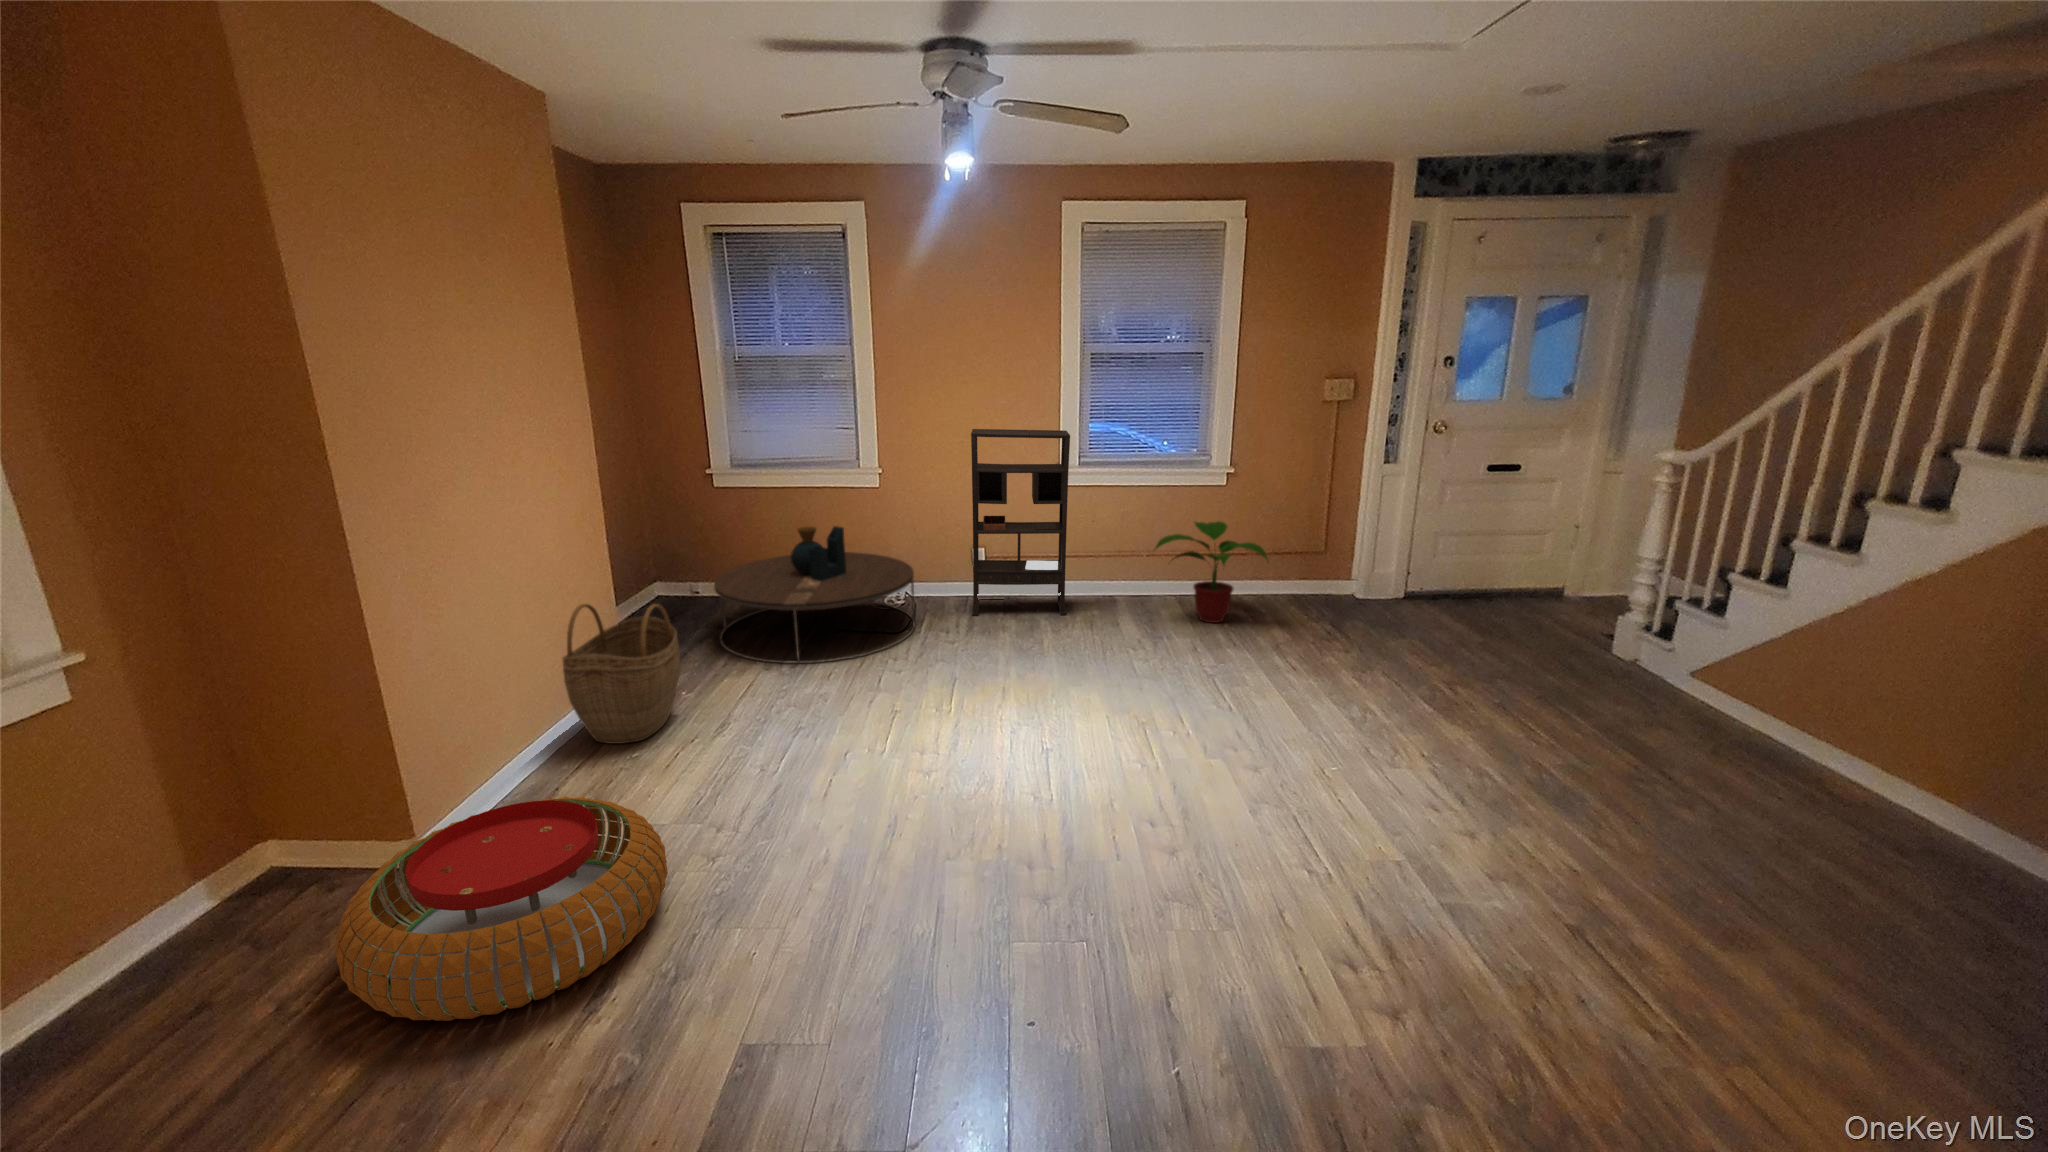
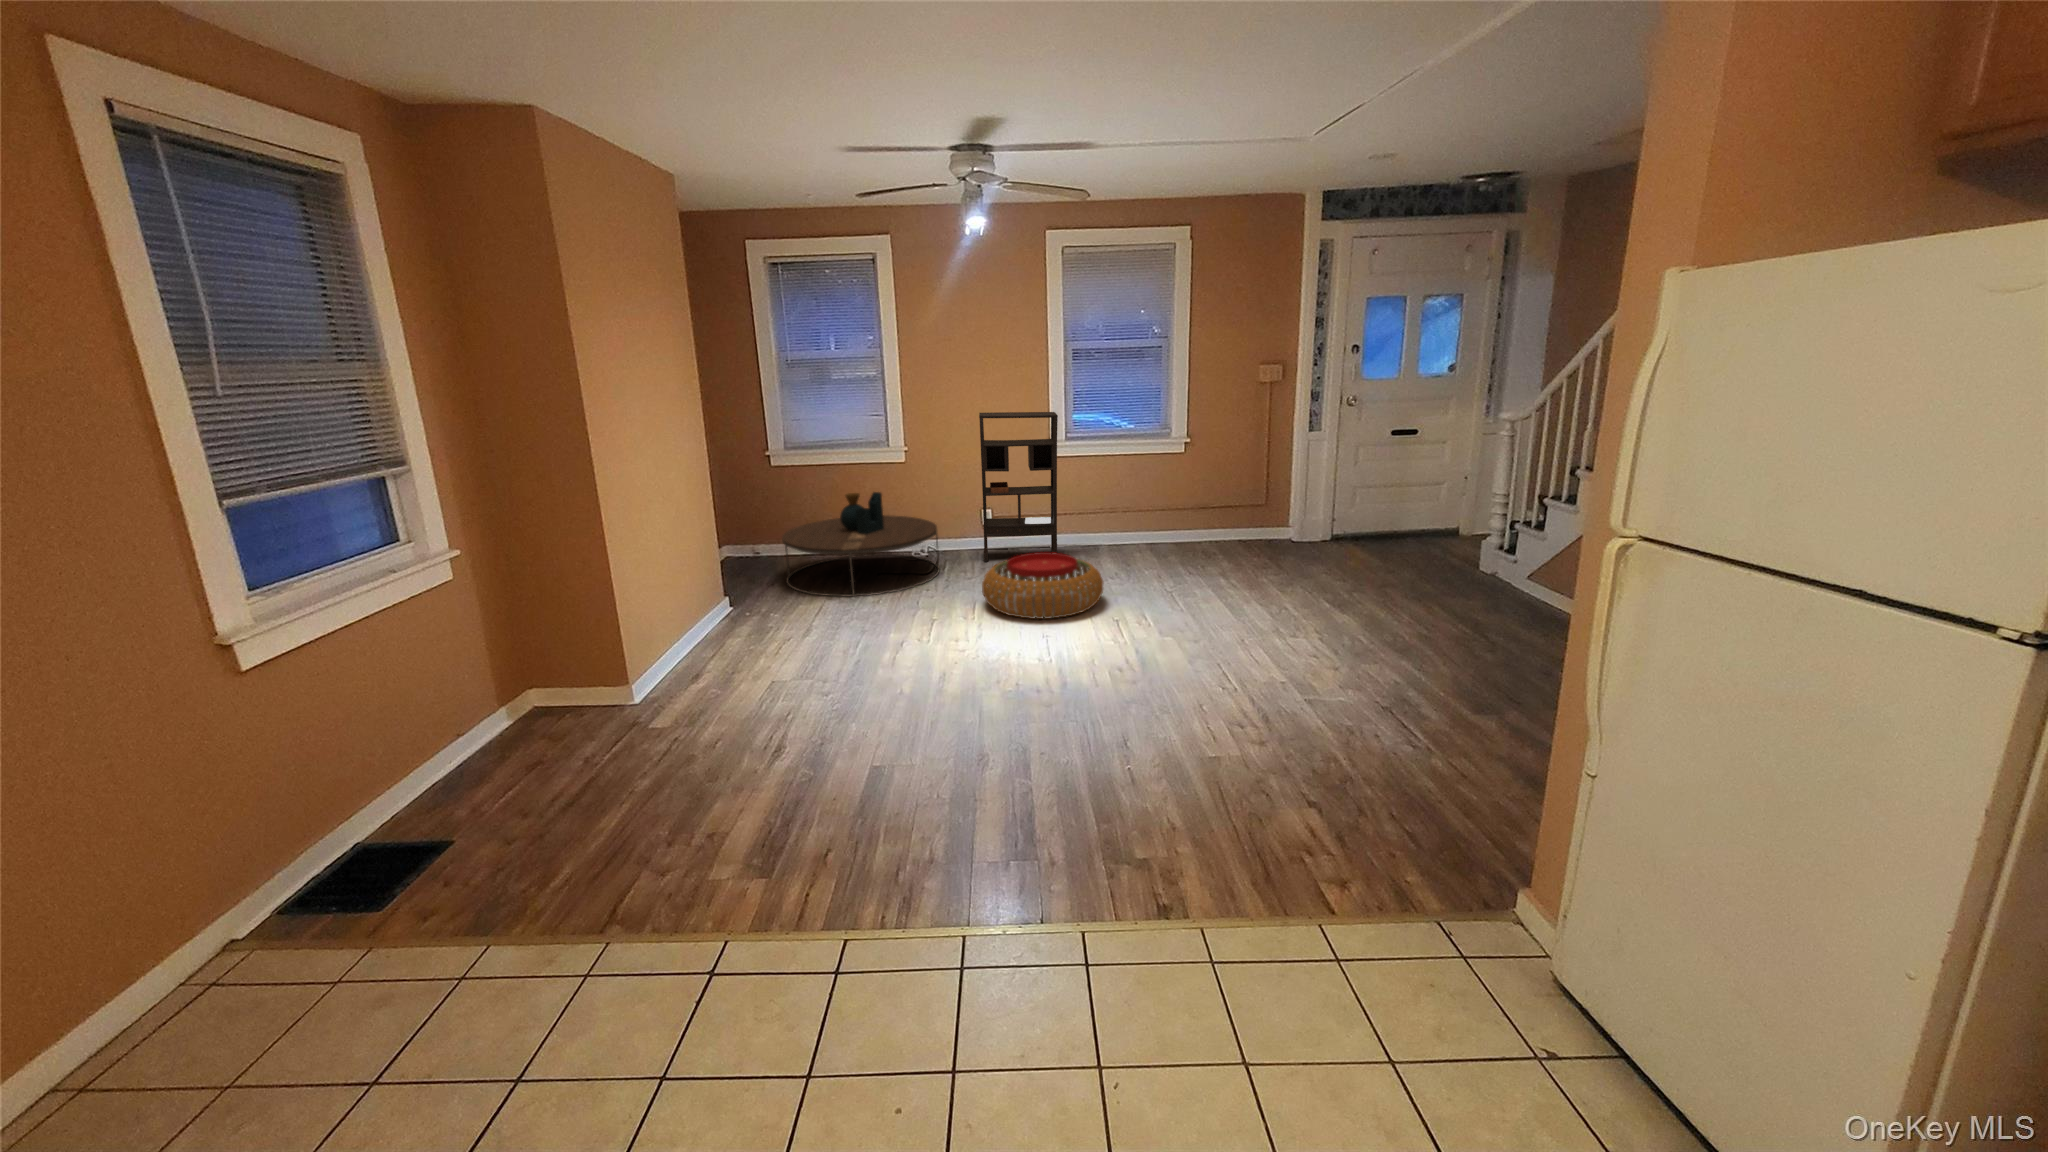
potted plant: present [1155,521,1269,623] -> none [1126,481,1216,561]
woven basket: present [562,604,680,744] -> none [696,543,774,646]
pouf: present [334,797,668,1021] -> present [982,552,1103,619]

